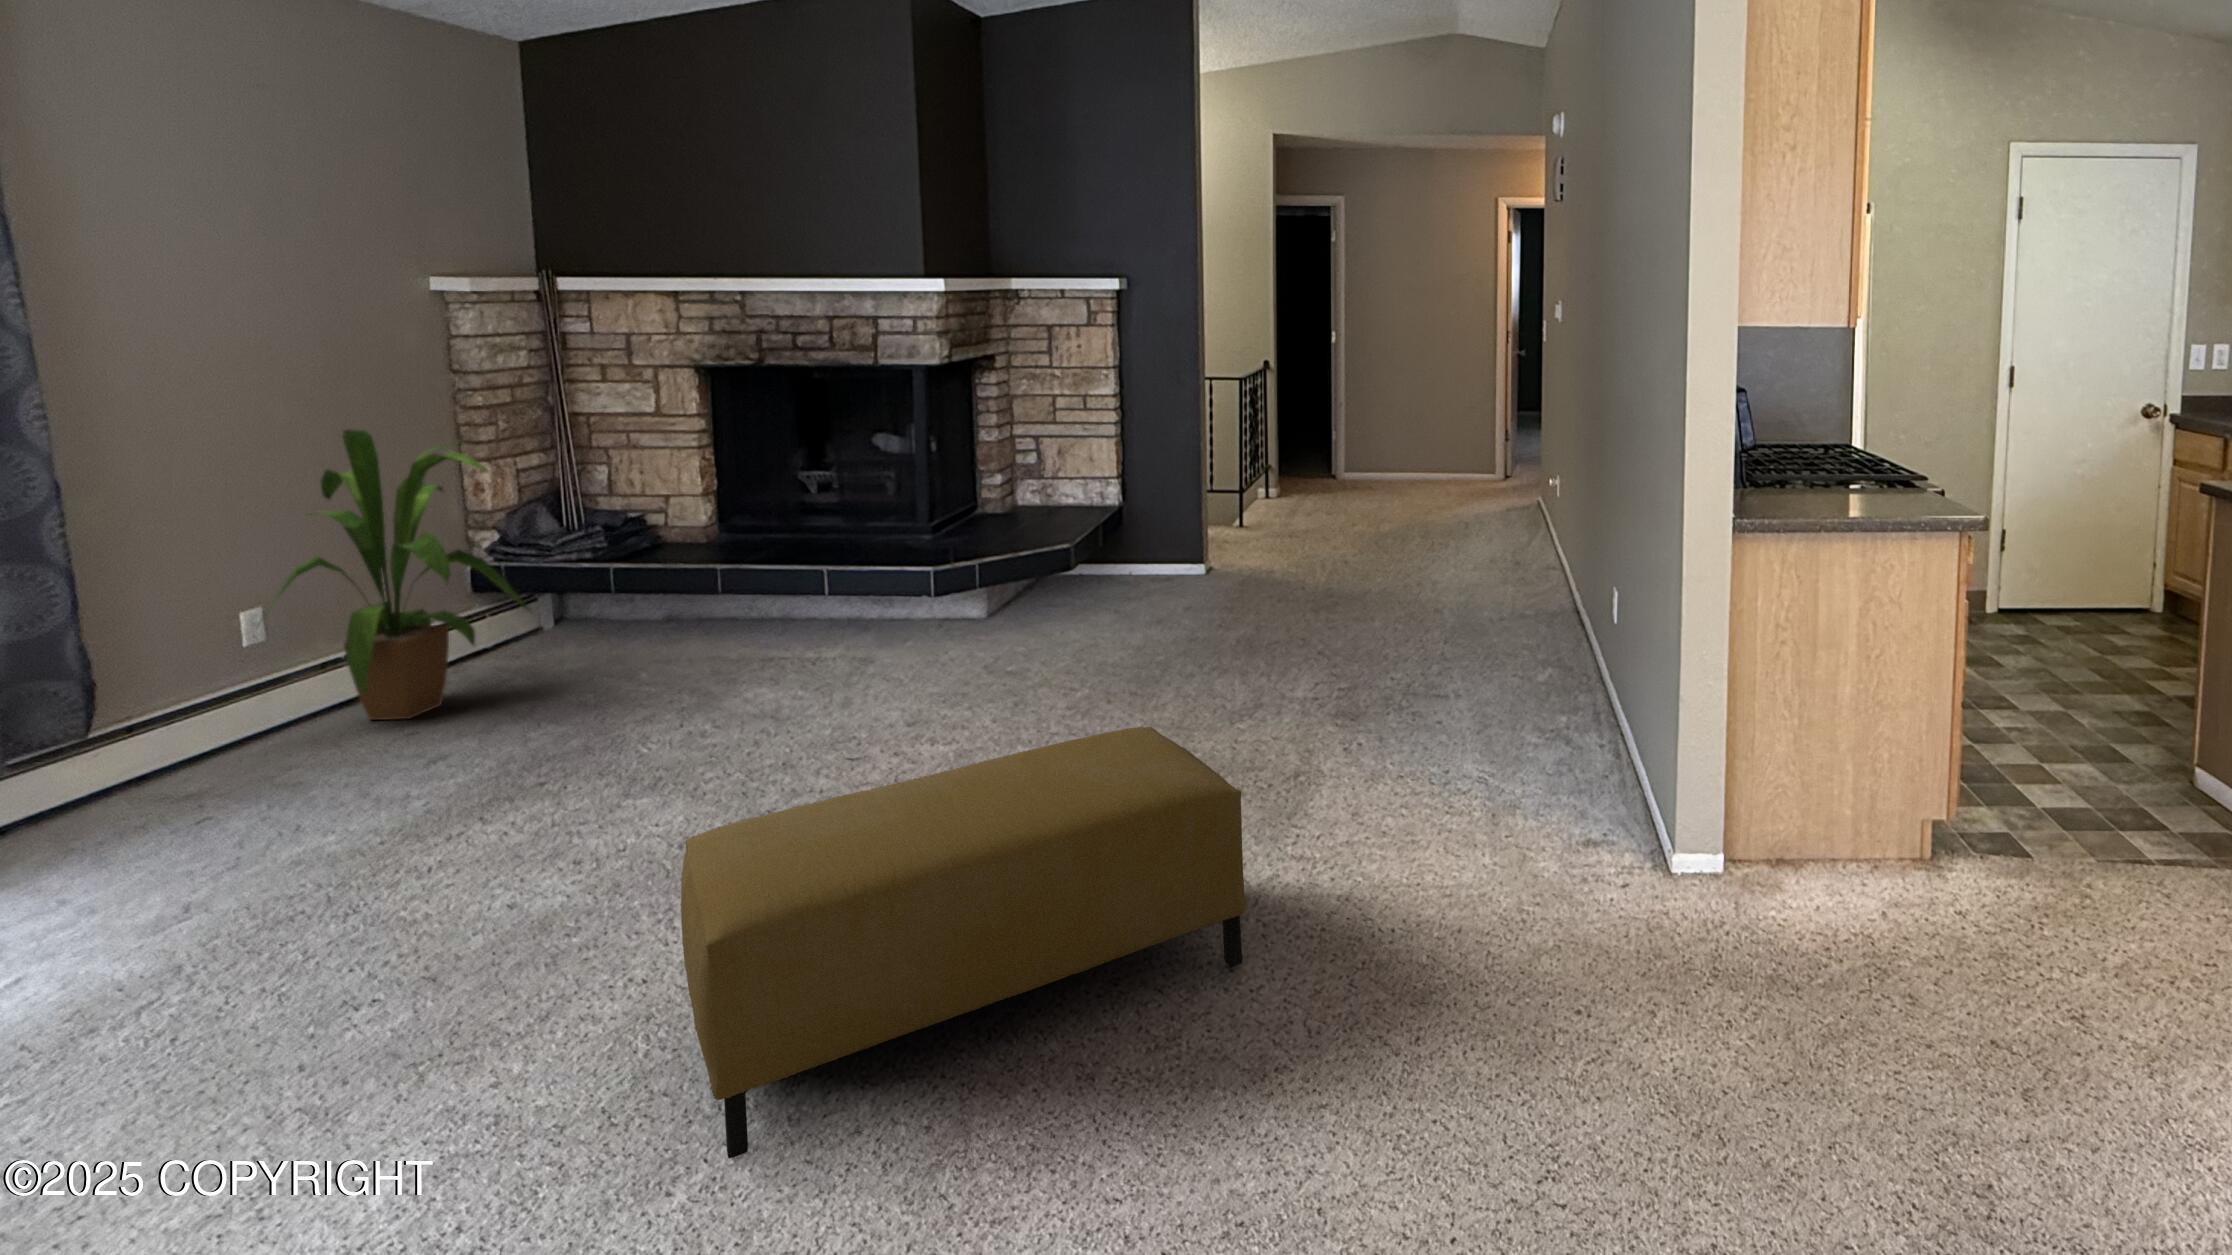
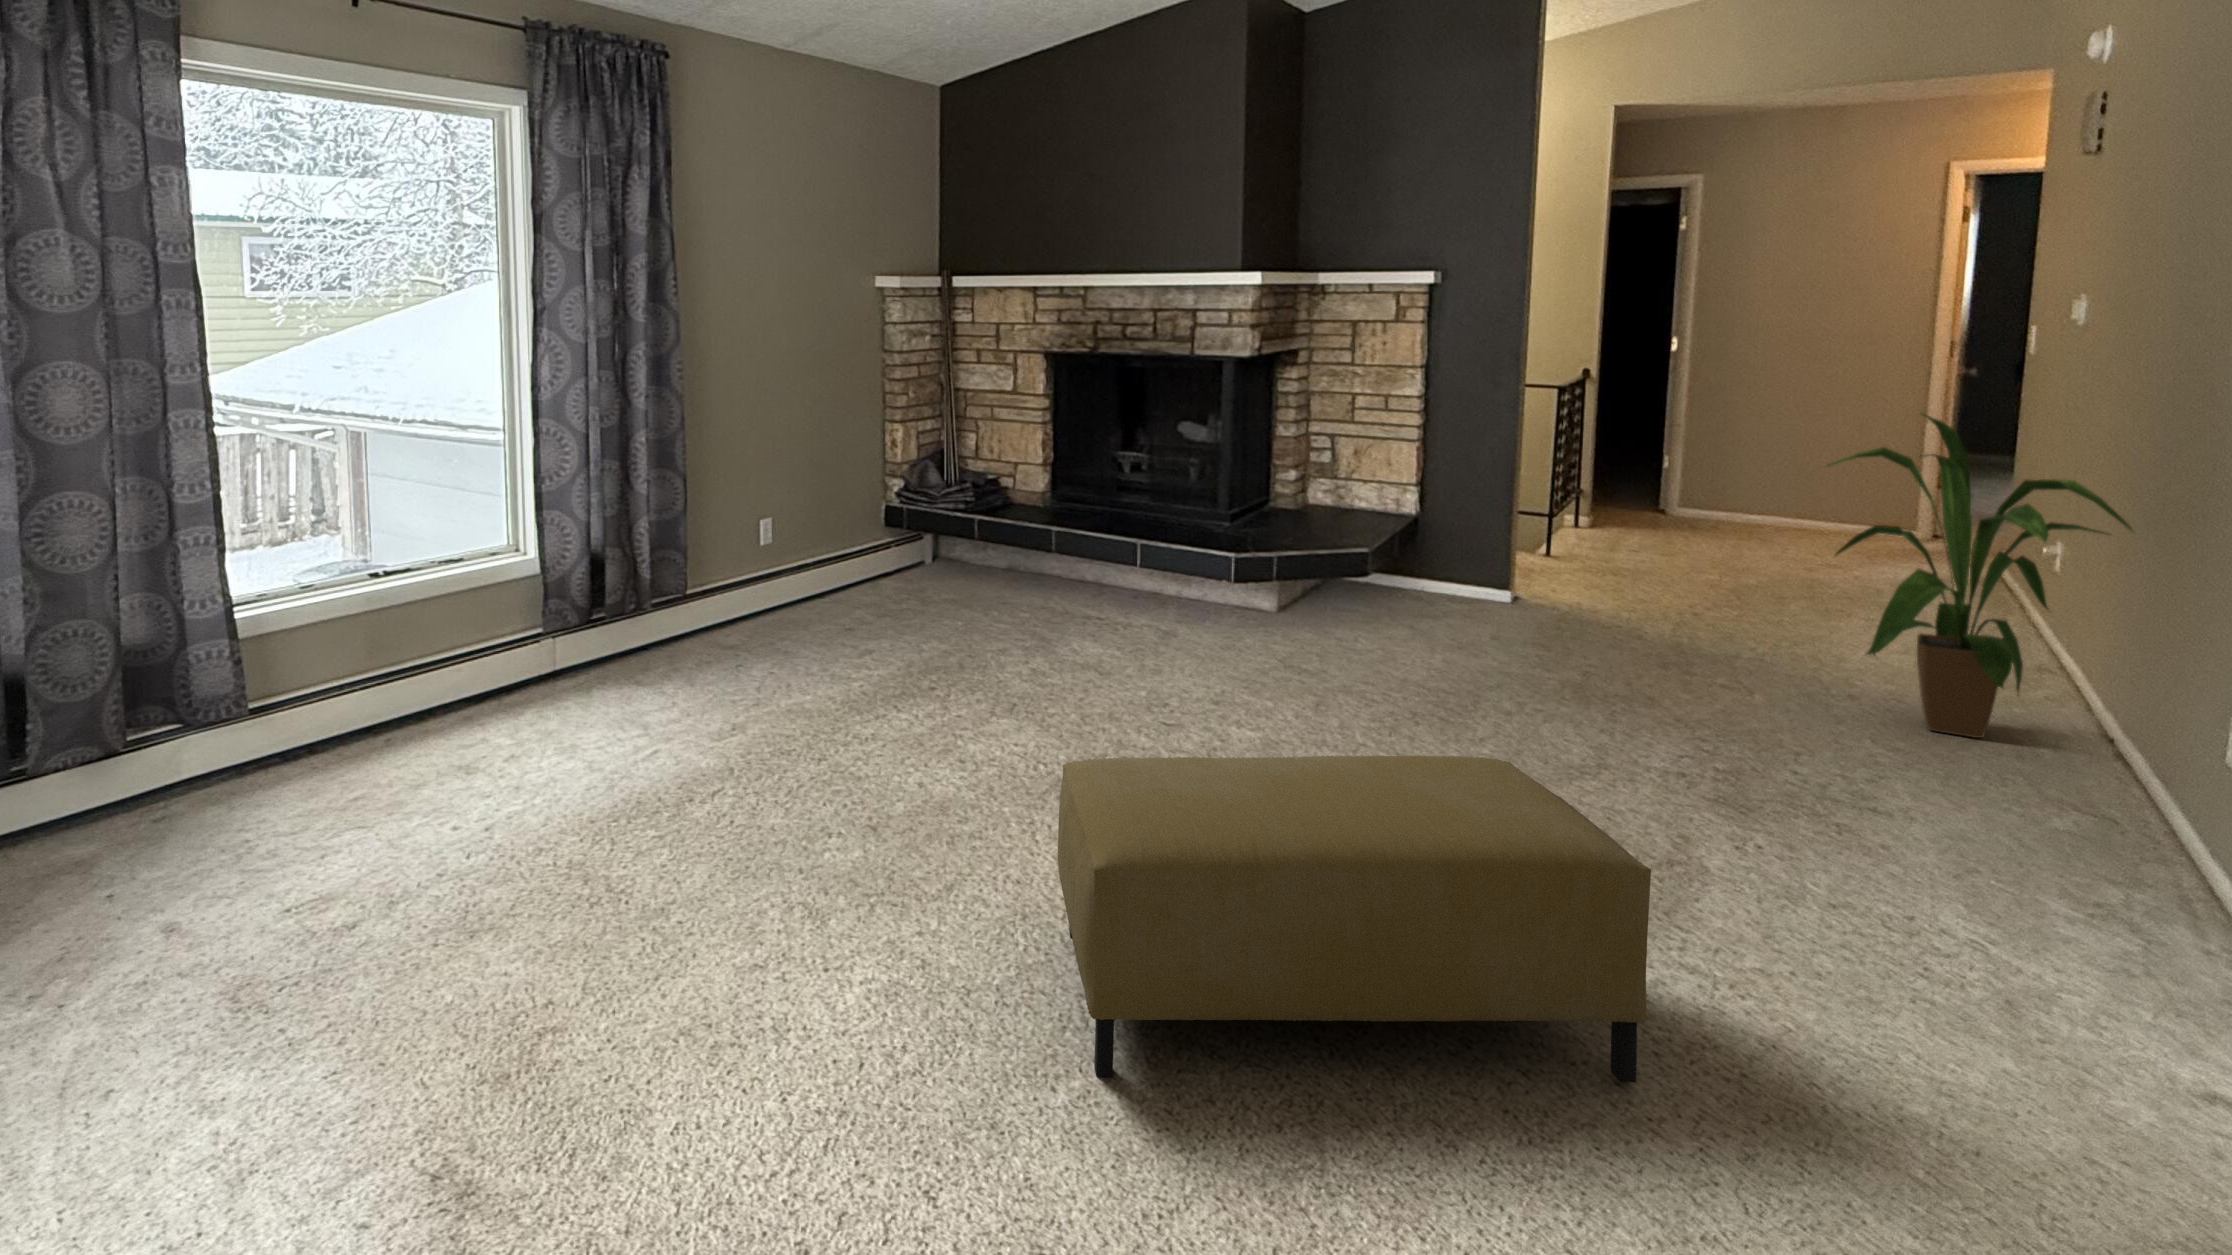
house plant: present [273,429,528,720] -> present [1827,414,2132,738]

